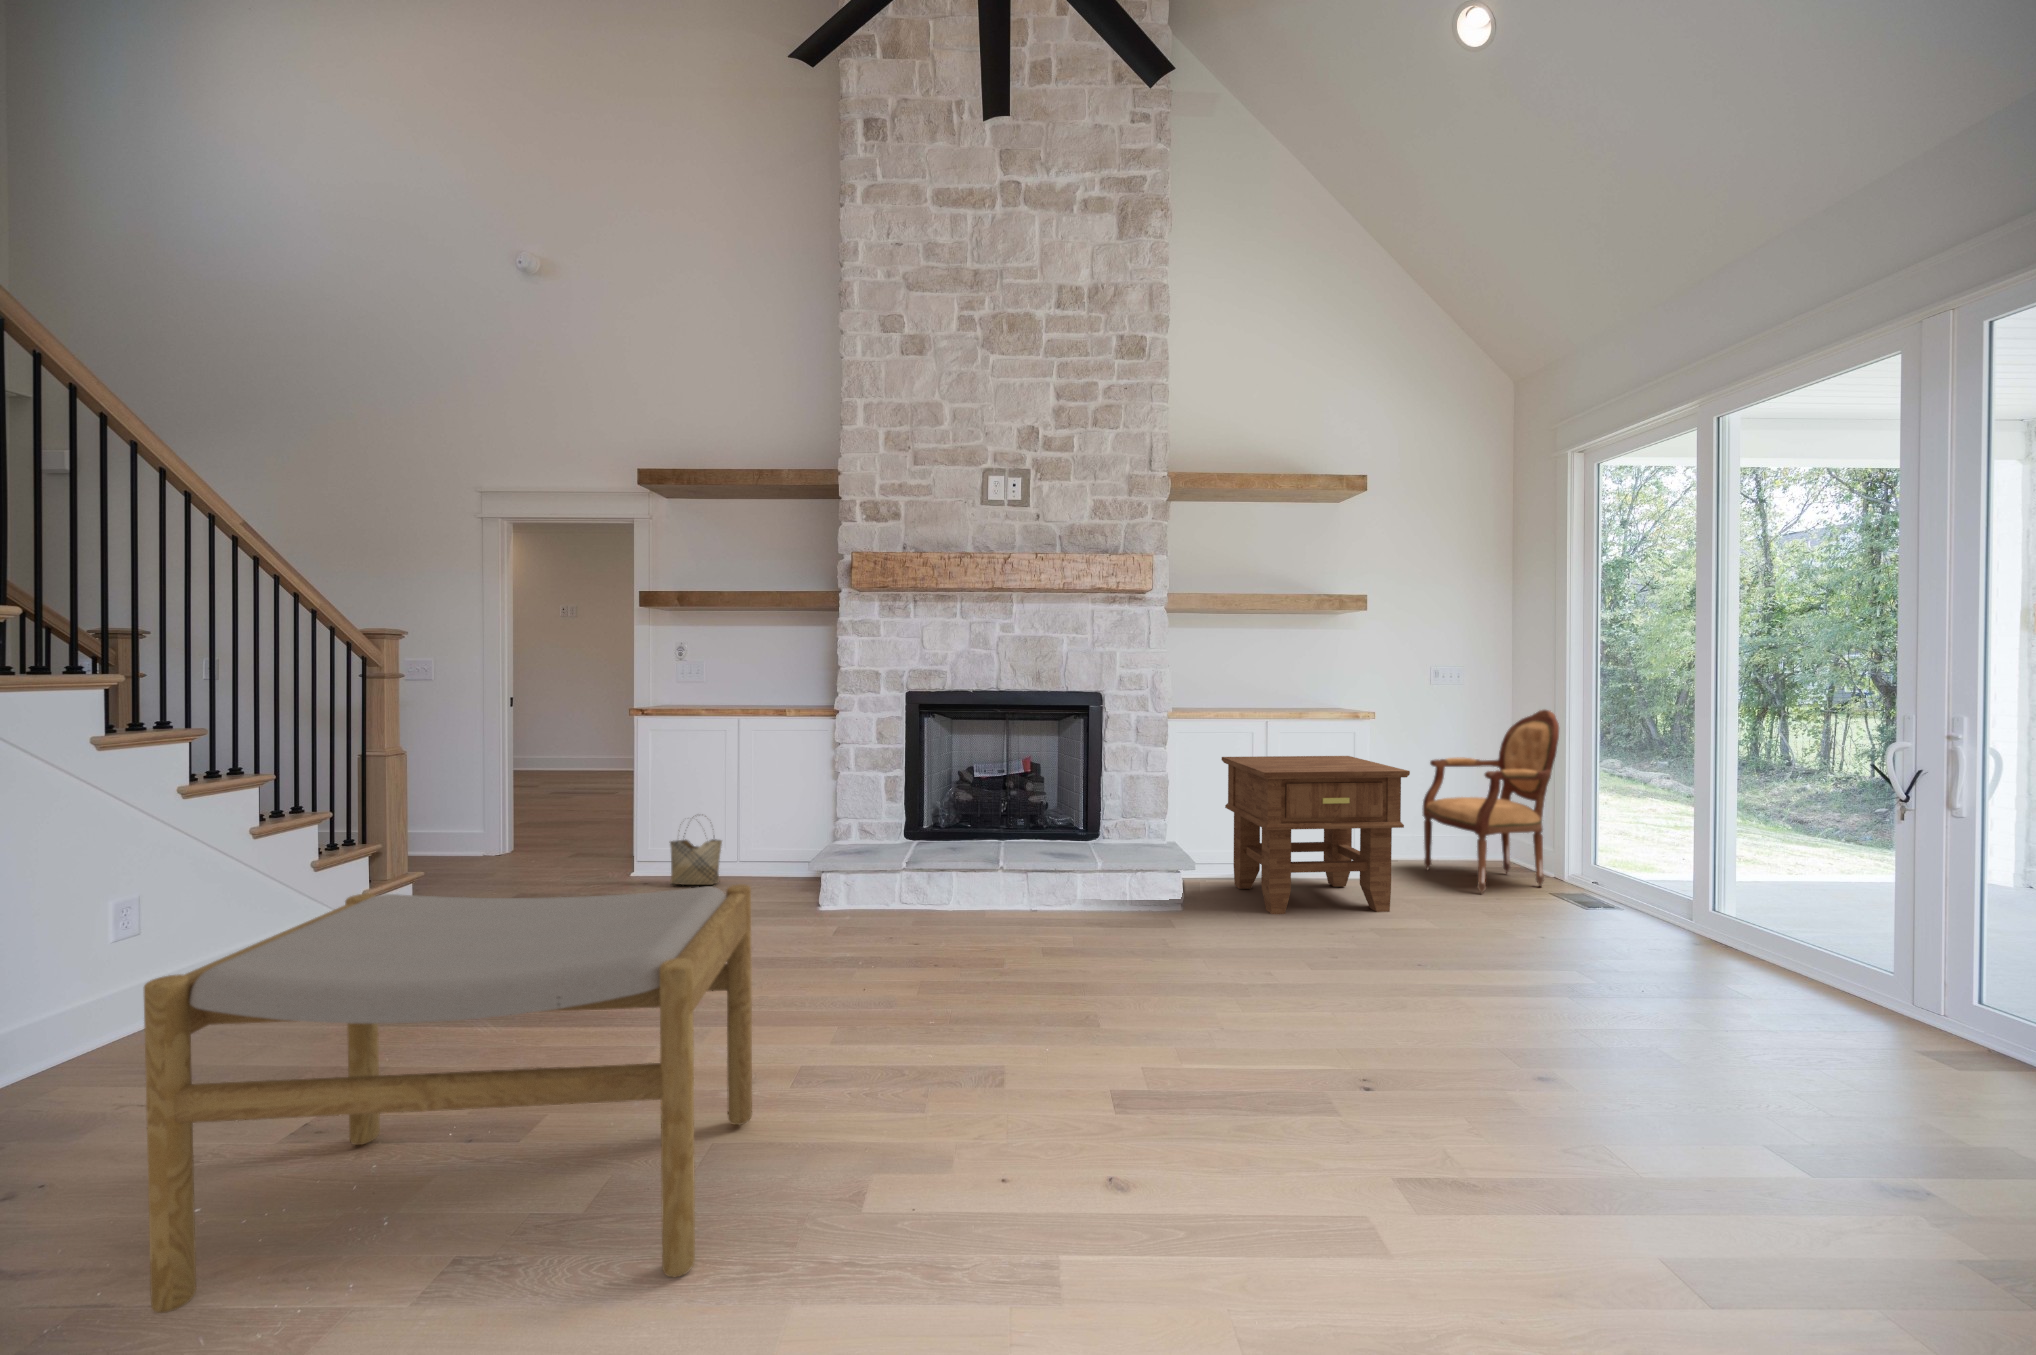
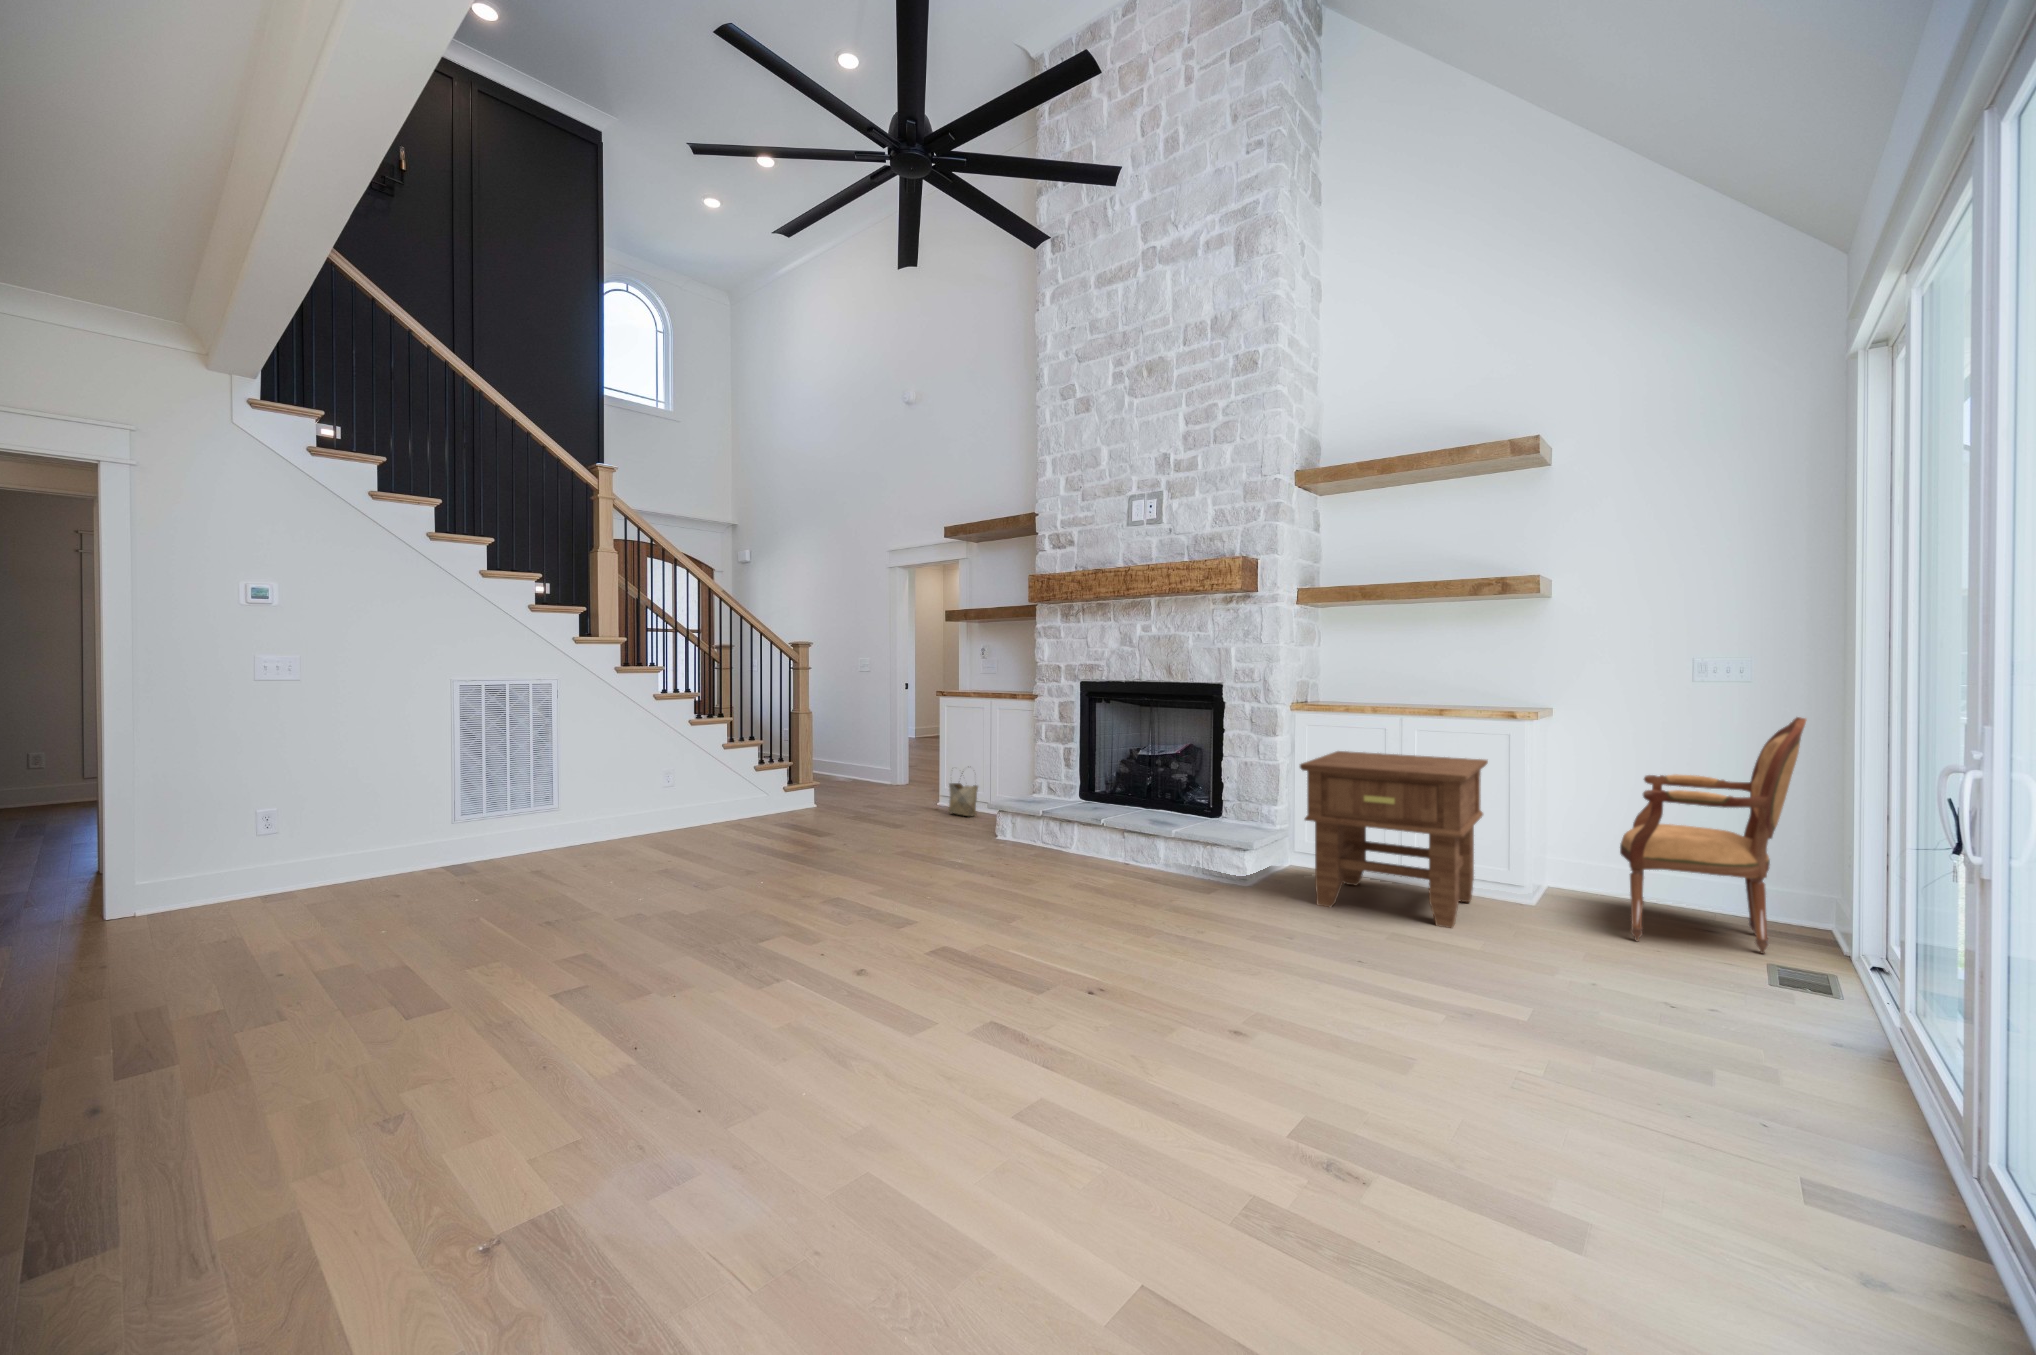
footstool: present [144,885,752,1313] -> none [525,770,754,948]

